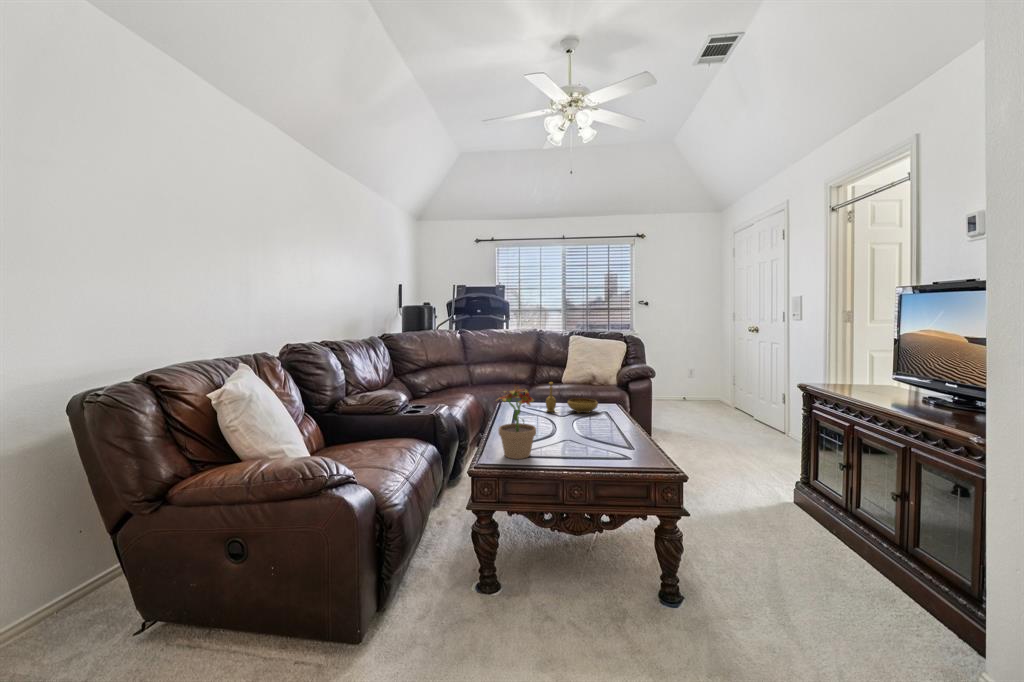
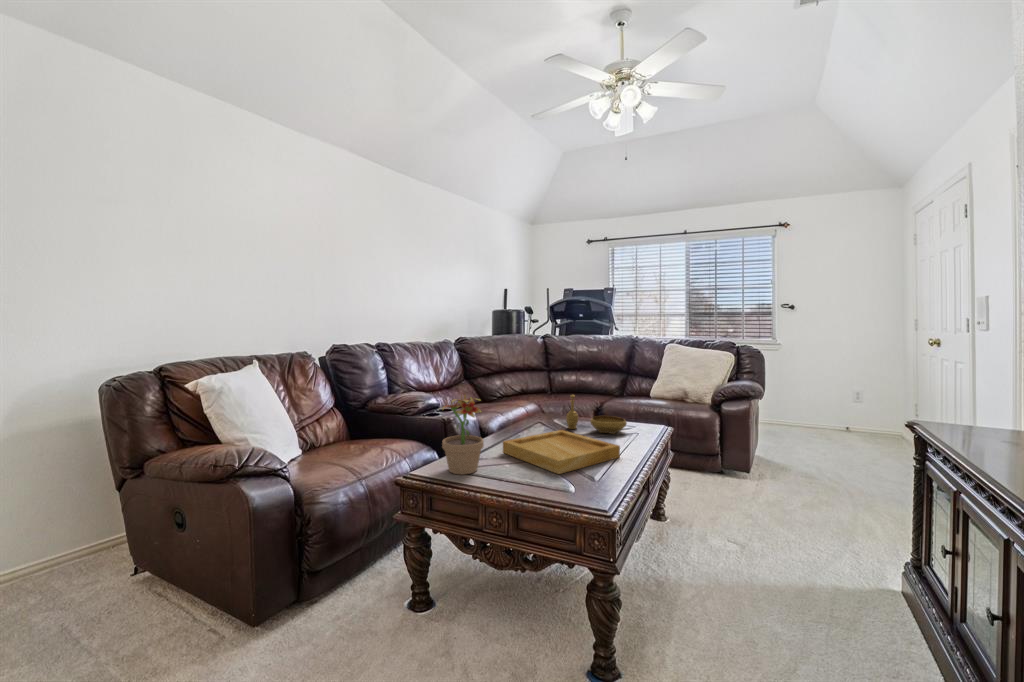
tray: none [528,413,621,448] -> present [503,430,620,474]

